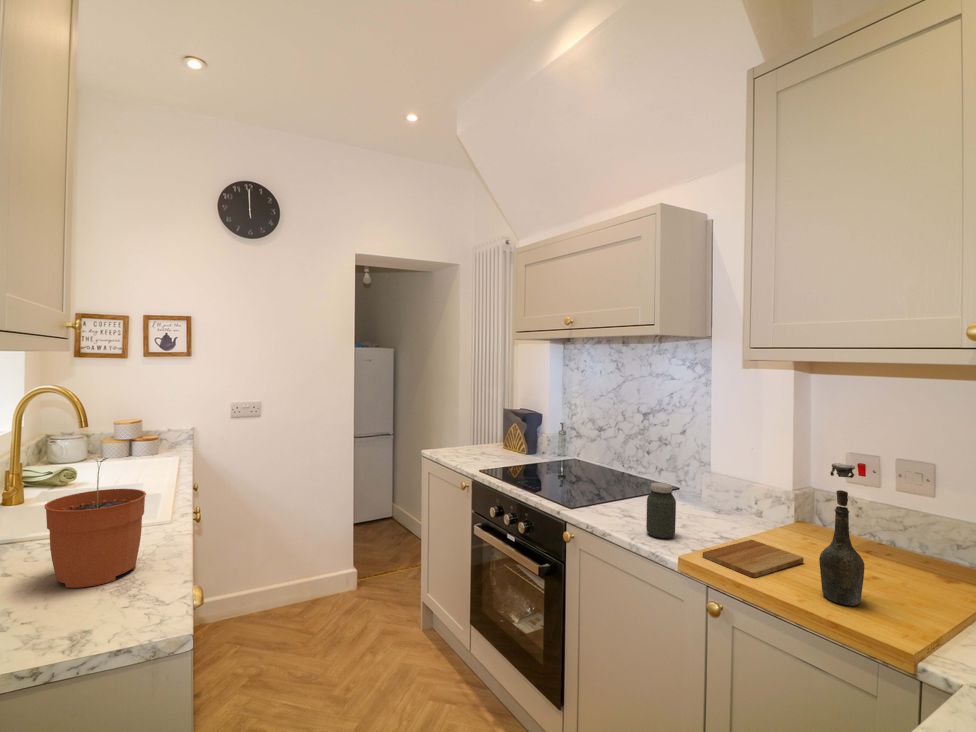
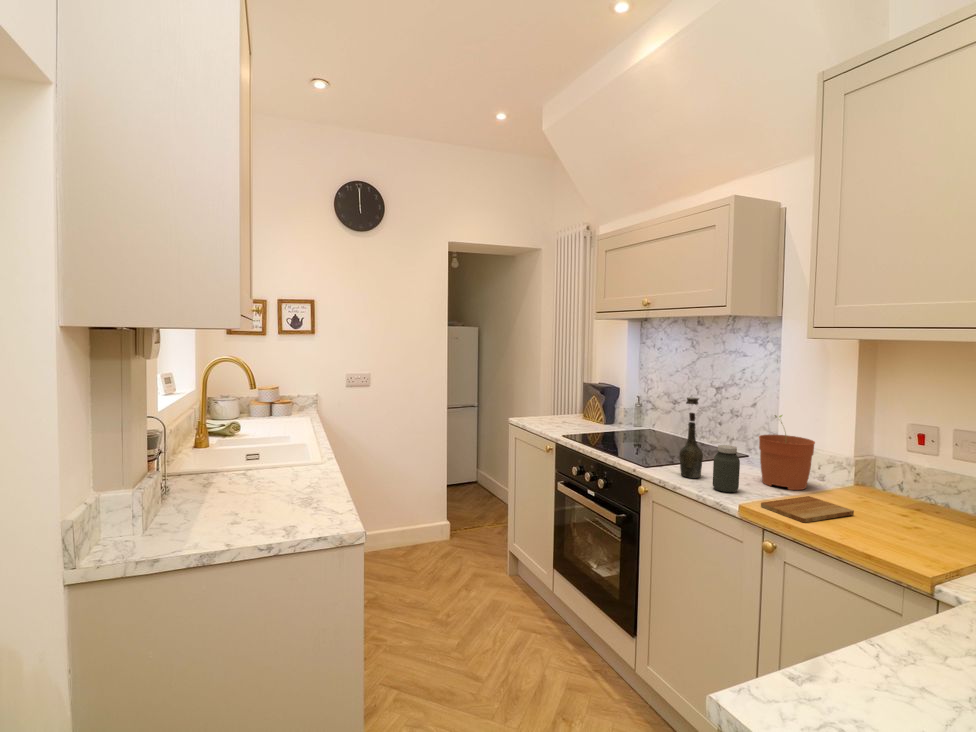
plant pot: present [45,458,146,588] -> present [759,415,815,490]
bottle: present [819,463,865,606] -> present [680,397,703,478]

